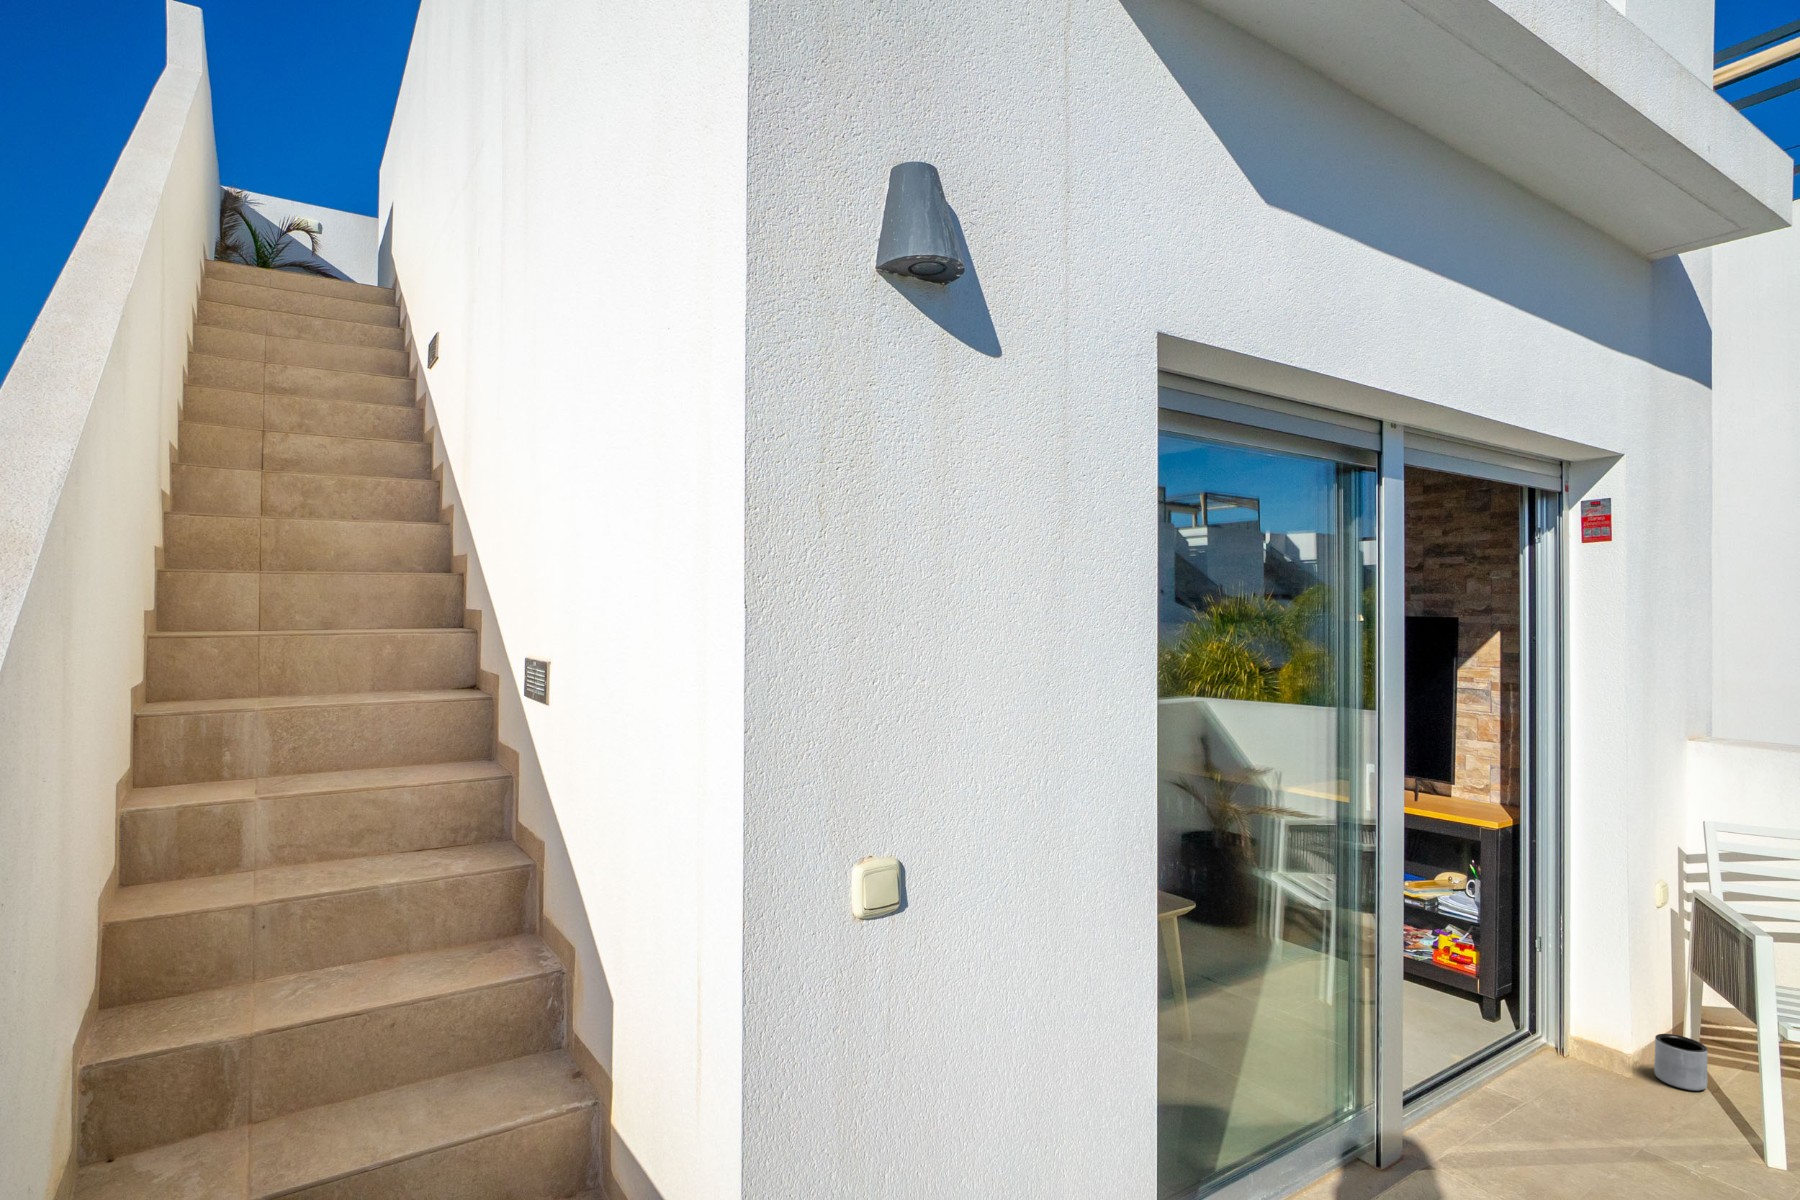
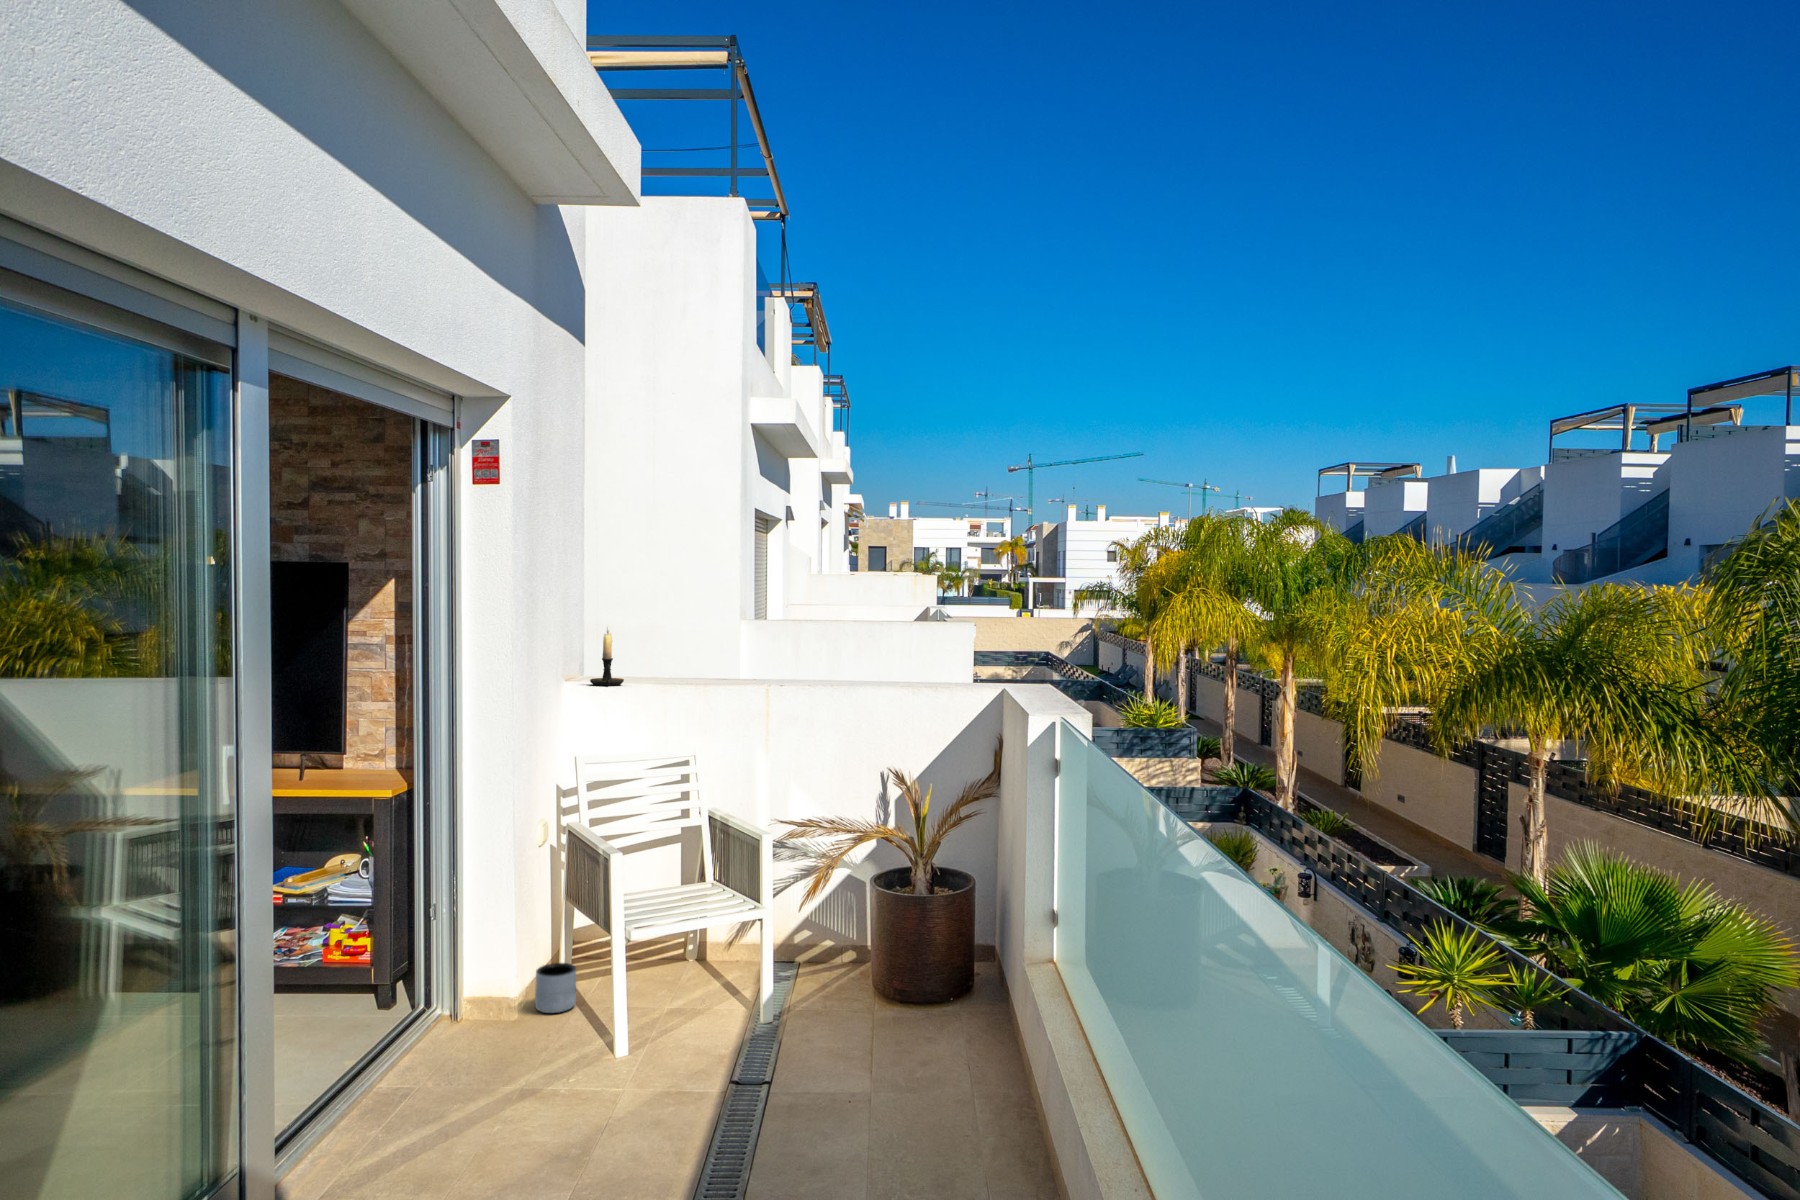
candle holder: none [1724,684,1771,752] -> present [590,625,624,686]

